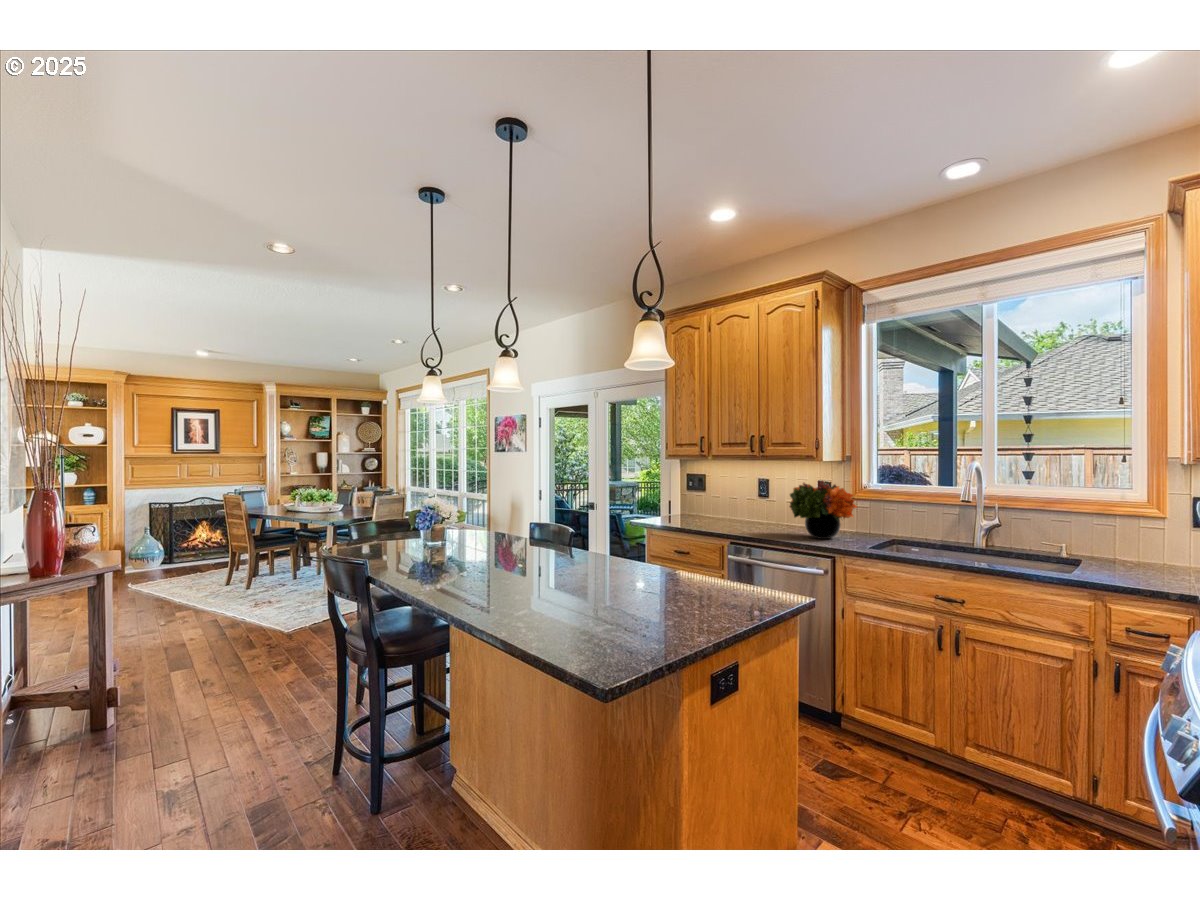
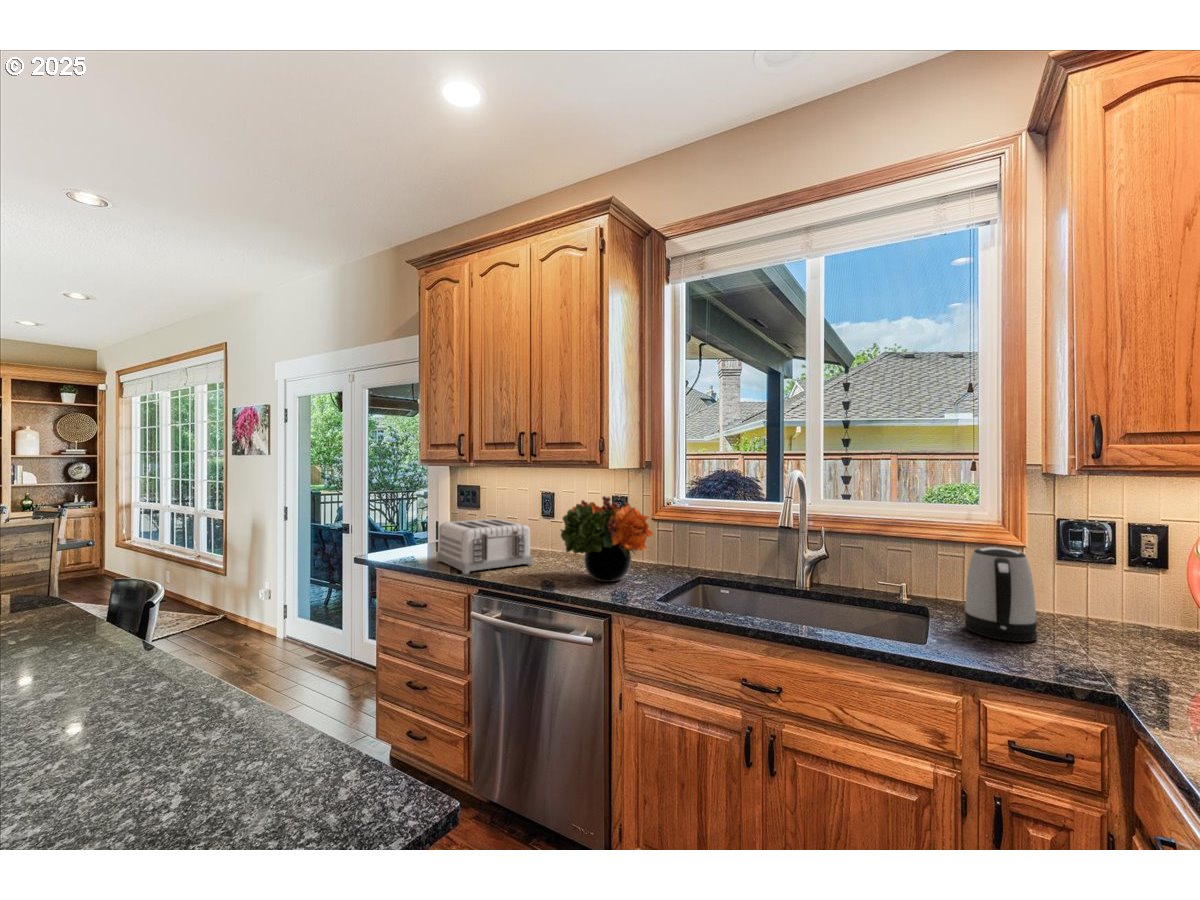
toaster: none [688,497,759,532] -> present [437,519,533,574]
kettle: none [1107,515,1164,577] -> present [965,547,1037,642]

